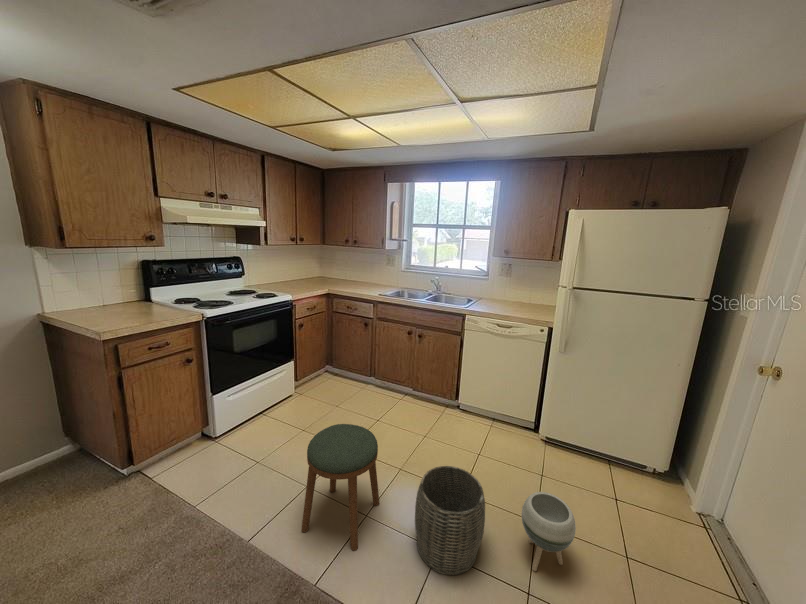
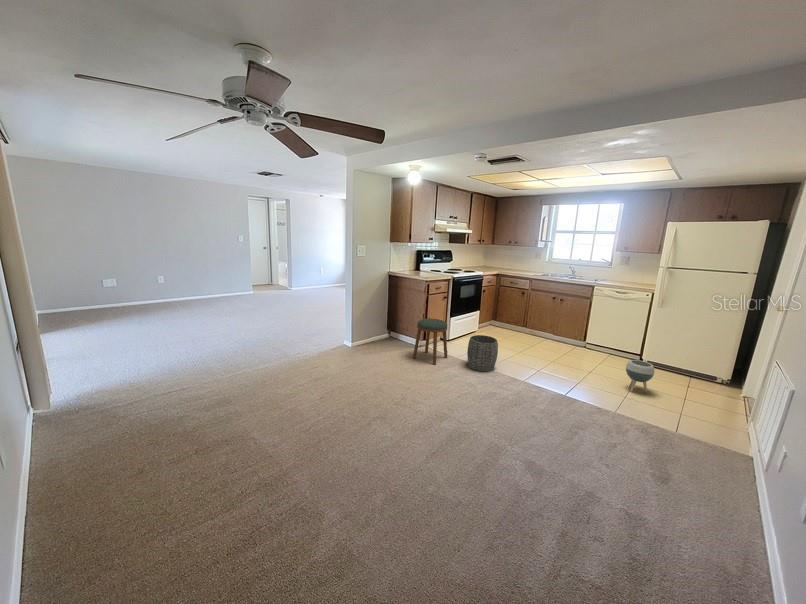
stool: present [301,424,379,551] -> present [413,318,447,365]
woven basket: present [415,466,485,575] -> present [467,335,498,372]

